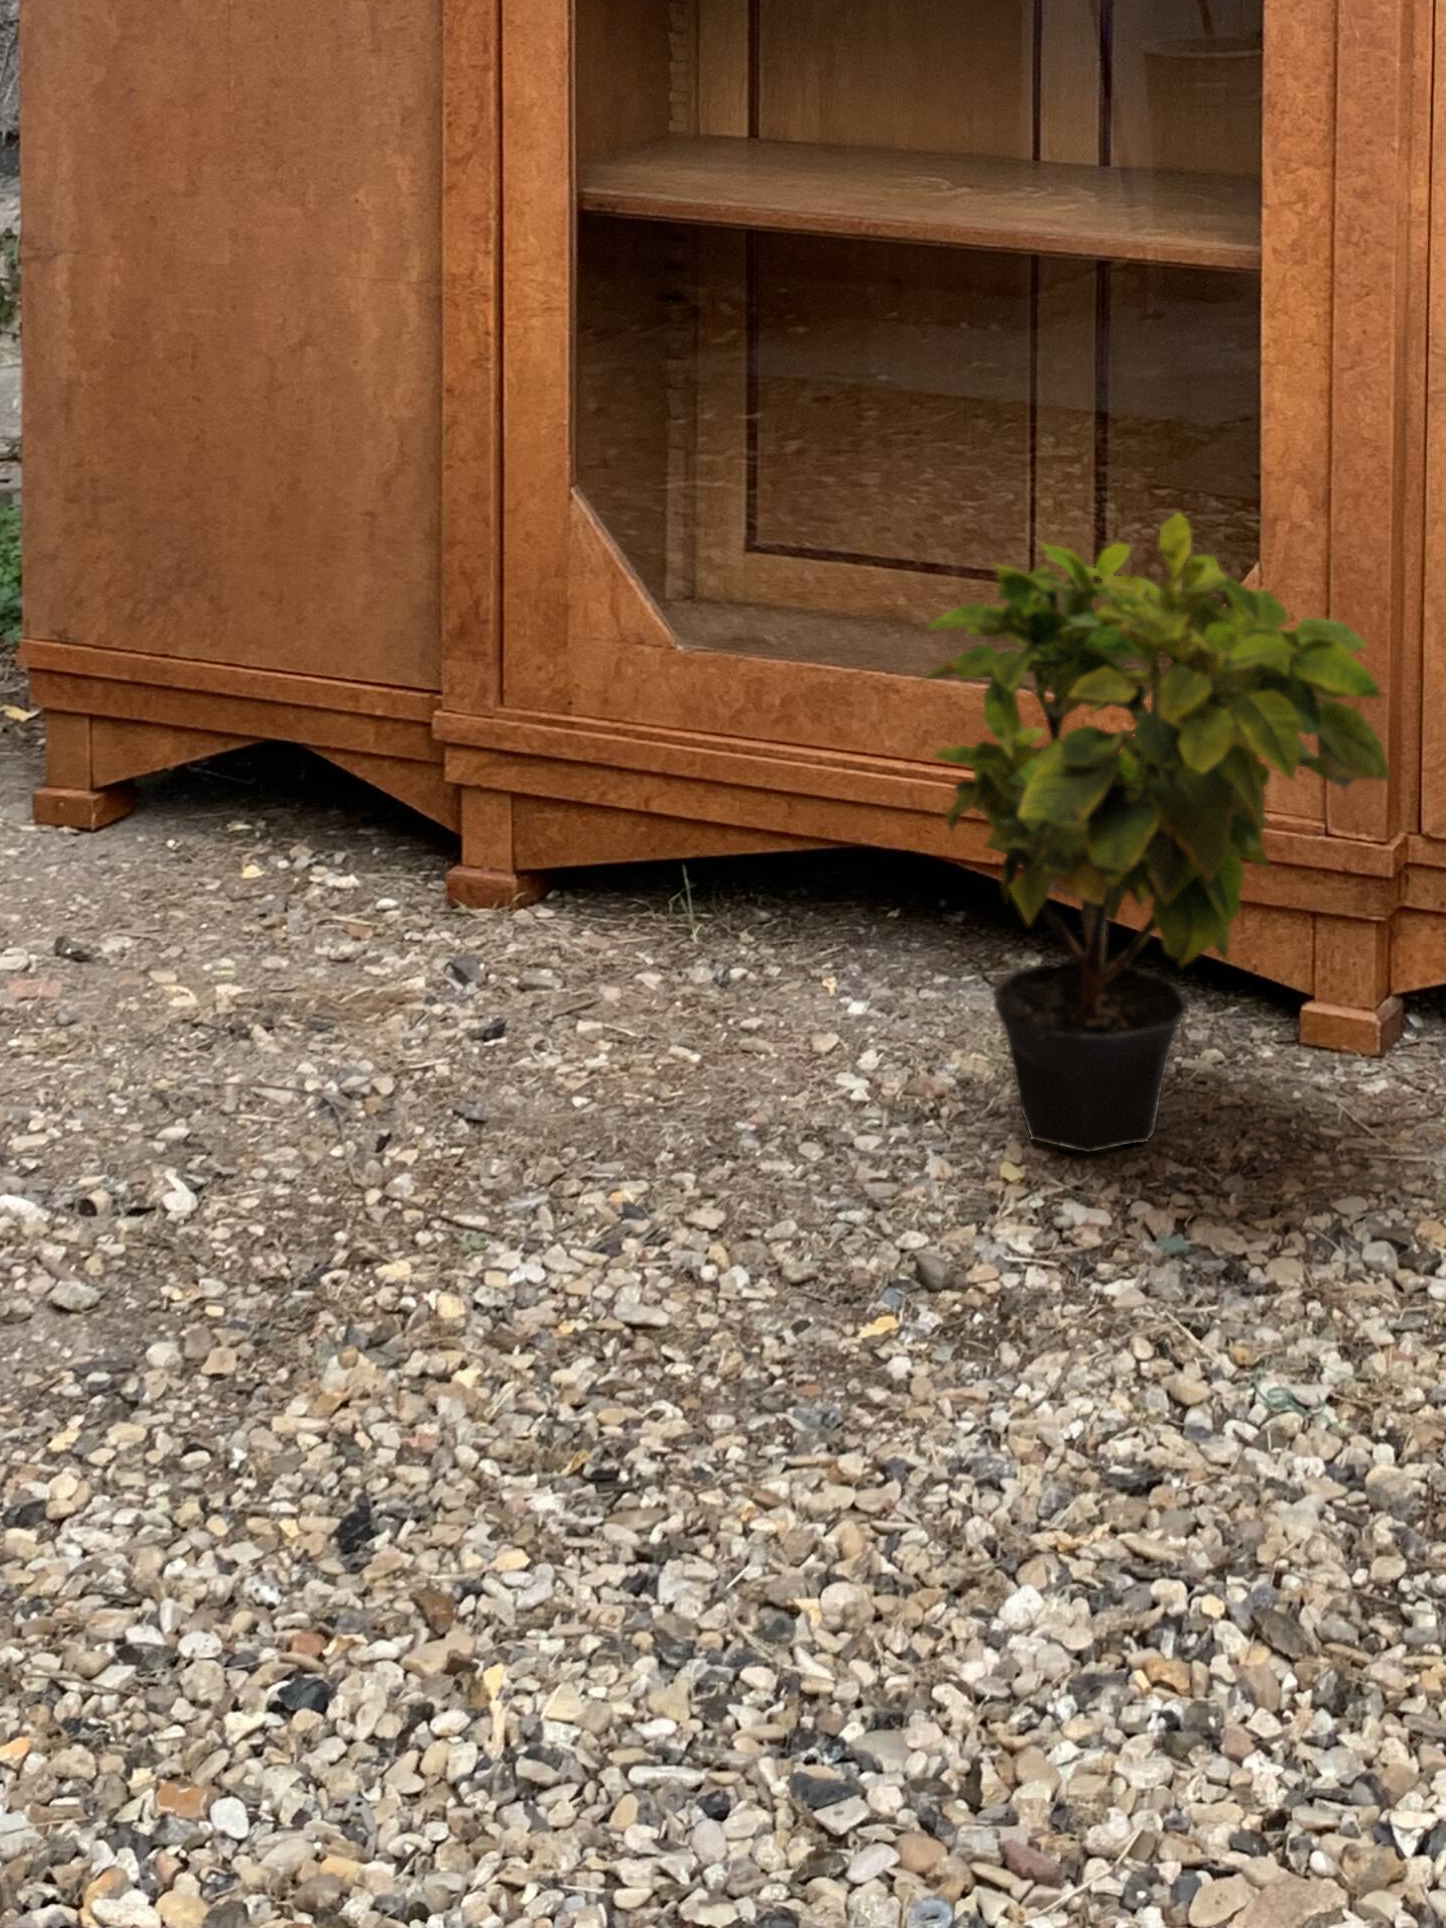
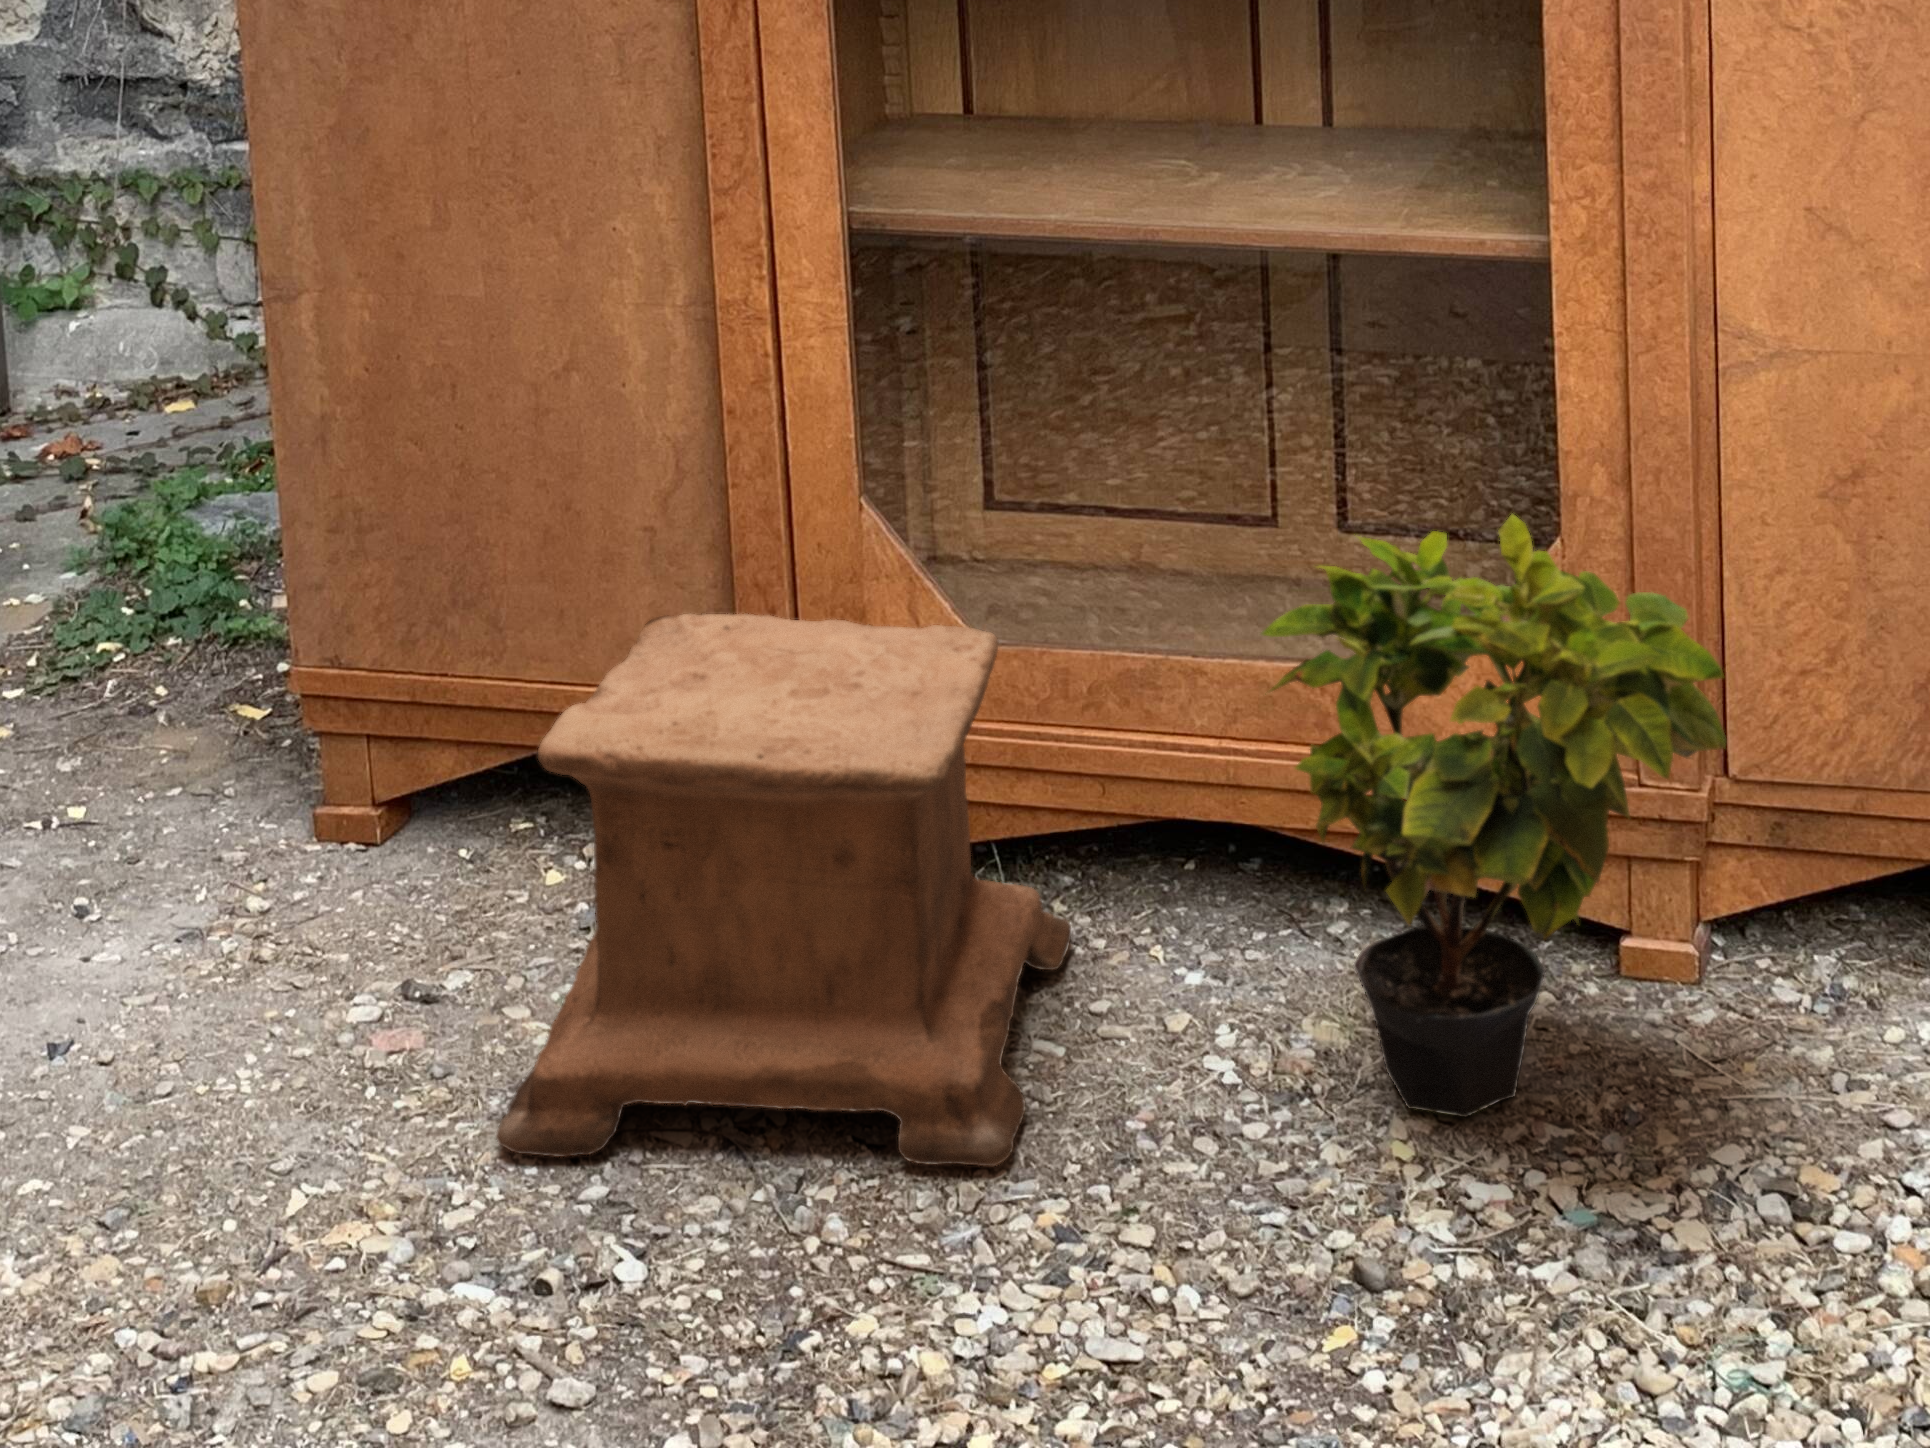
stool: none [105,585,747,1144] -> present [496,613,1071,1166]

